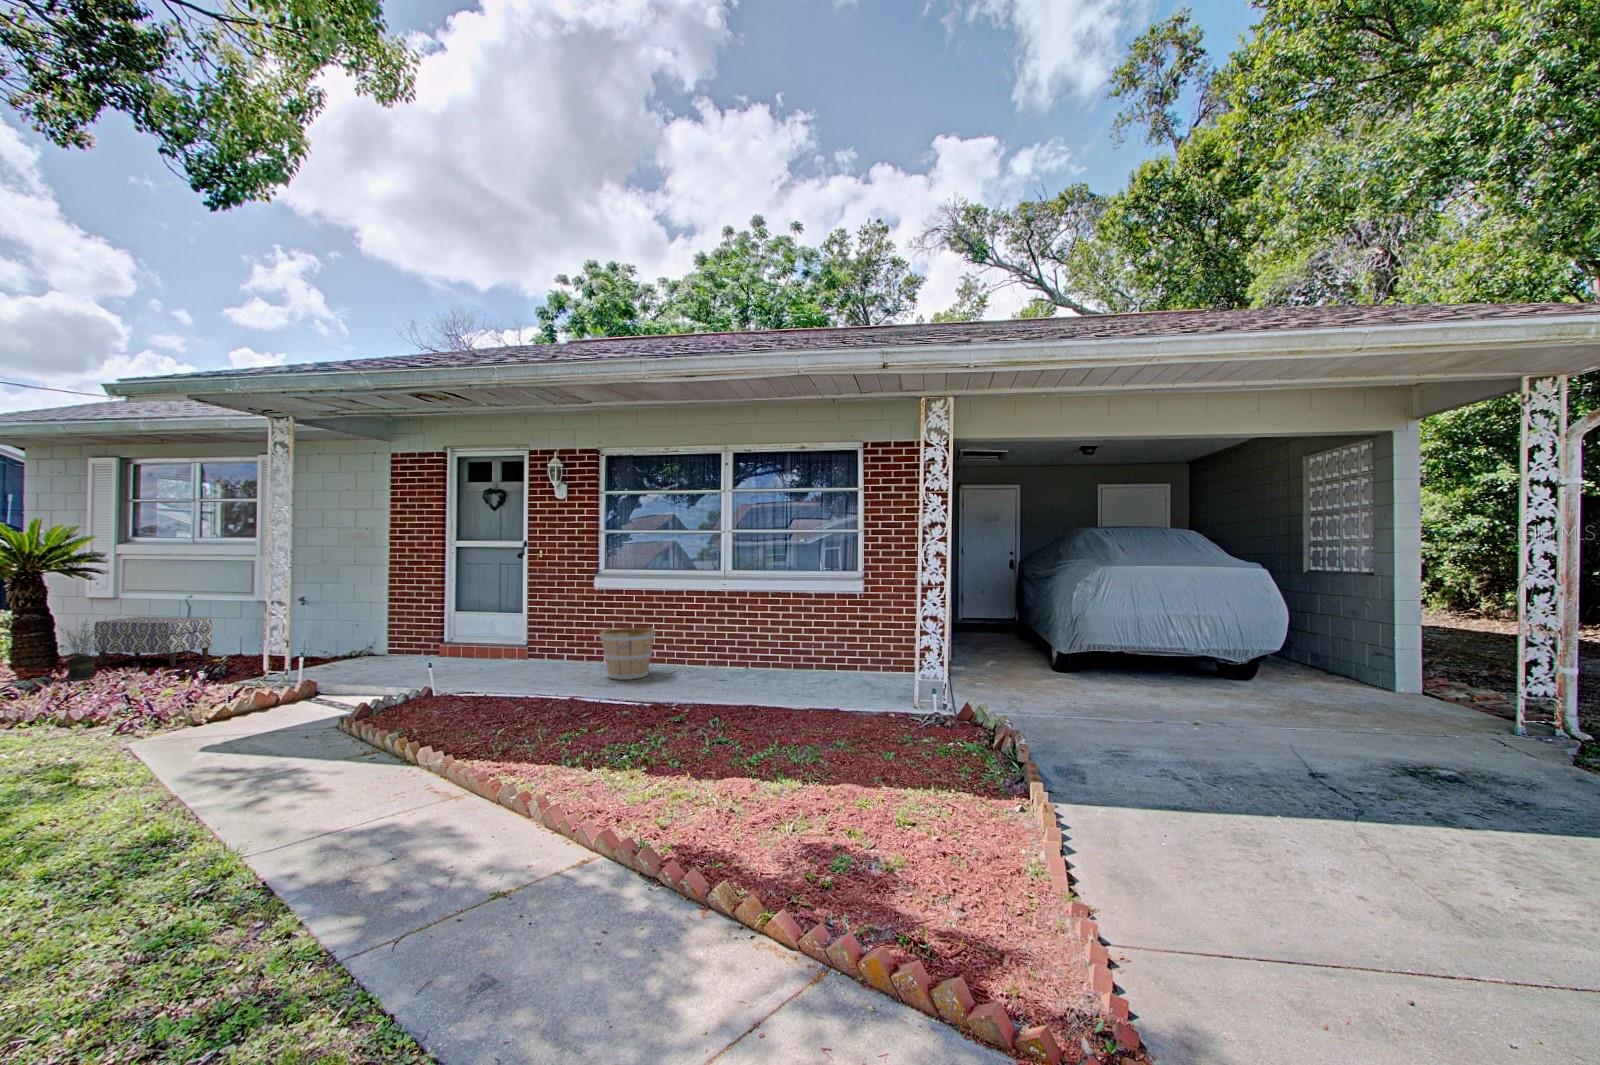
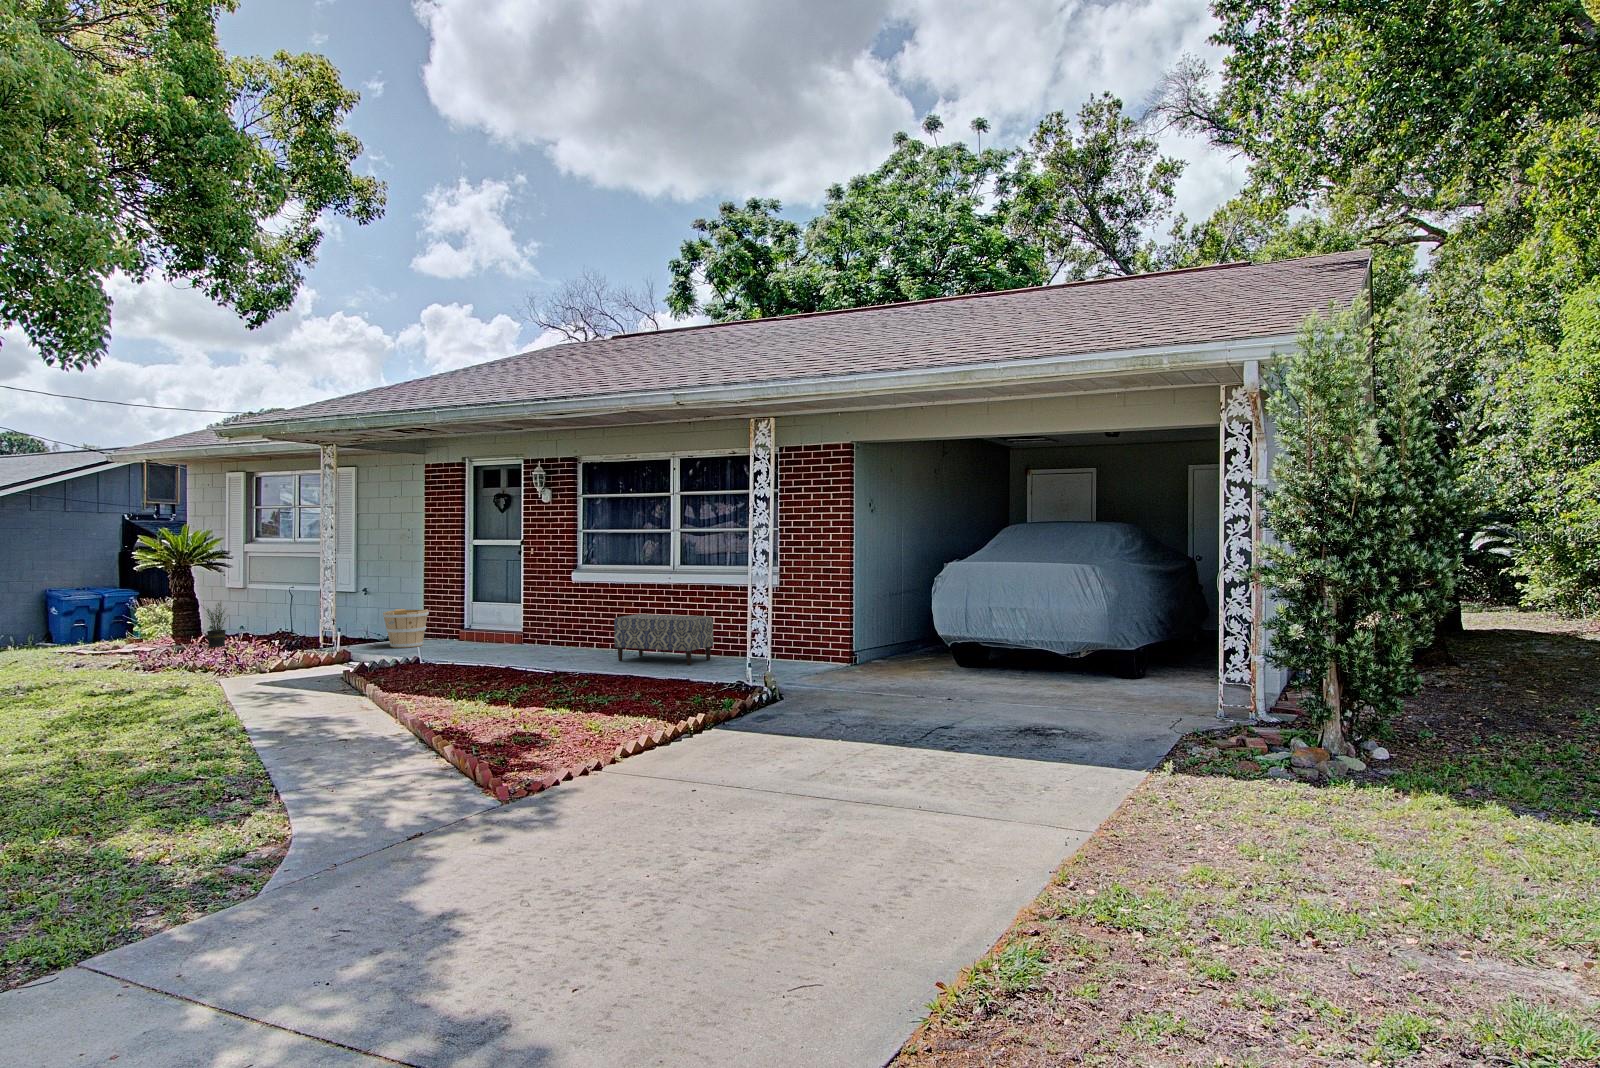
bench: present [94,617,212,667] -> present [614,614,713,665]
wooden bucket: present [600,628,656,680] -> present [383,609,429,648]

